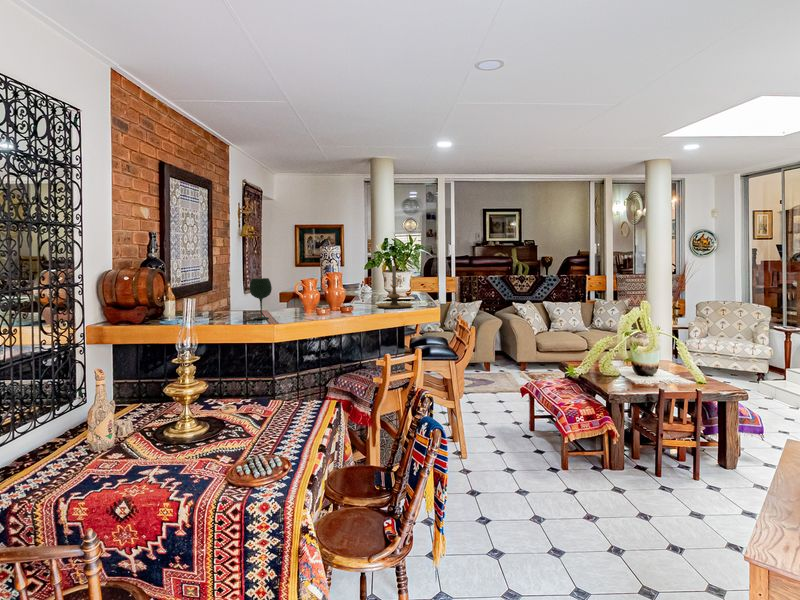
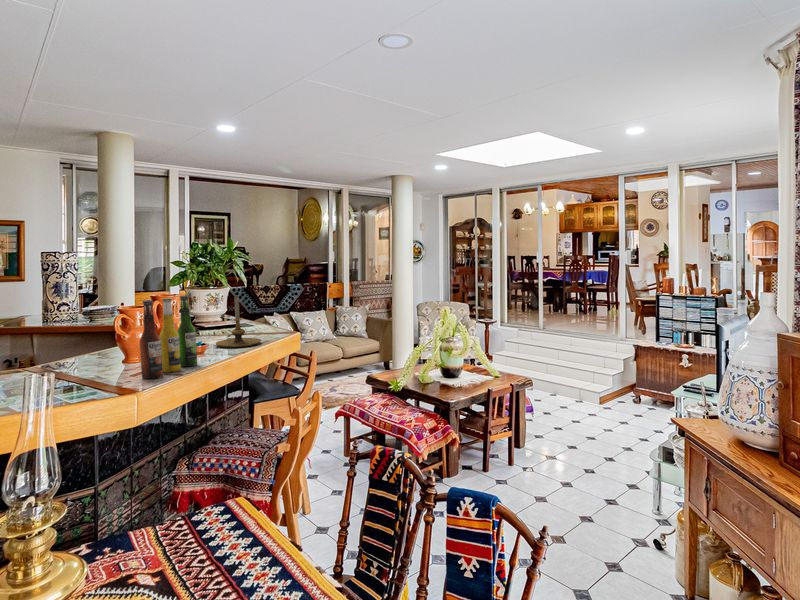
beer bottle: none [289,260,338,317] -> present [140,295,197,379]
wine glass: present [249,278,272,319] -> none [87,330,123,391]

